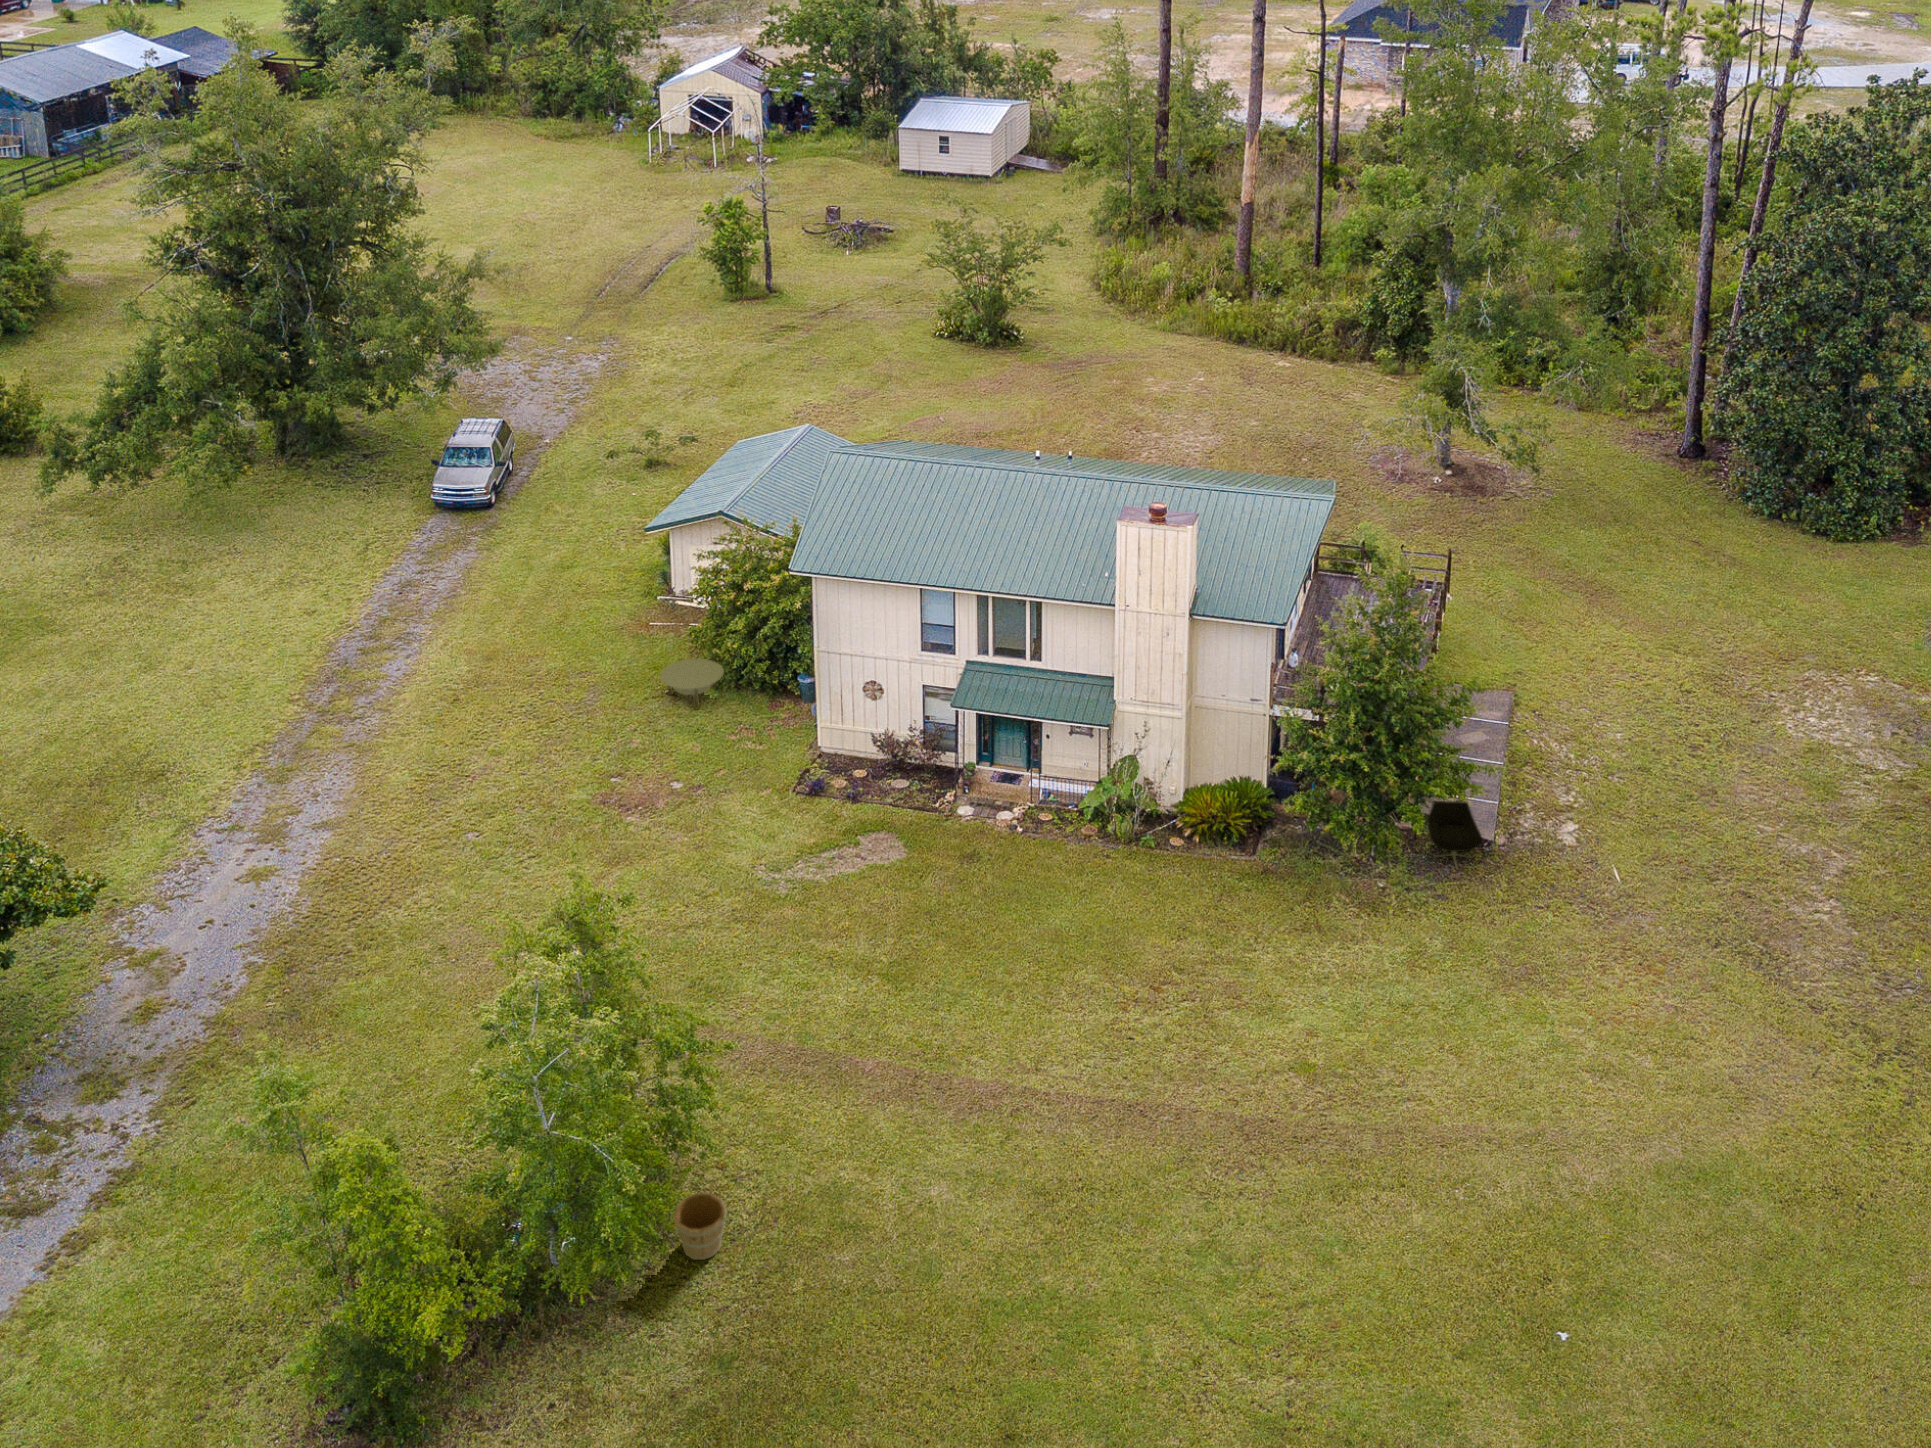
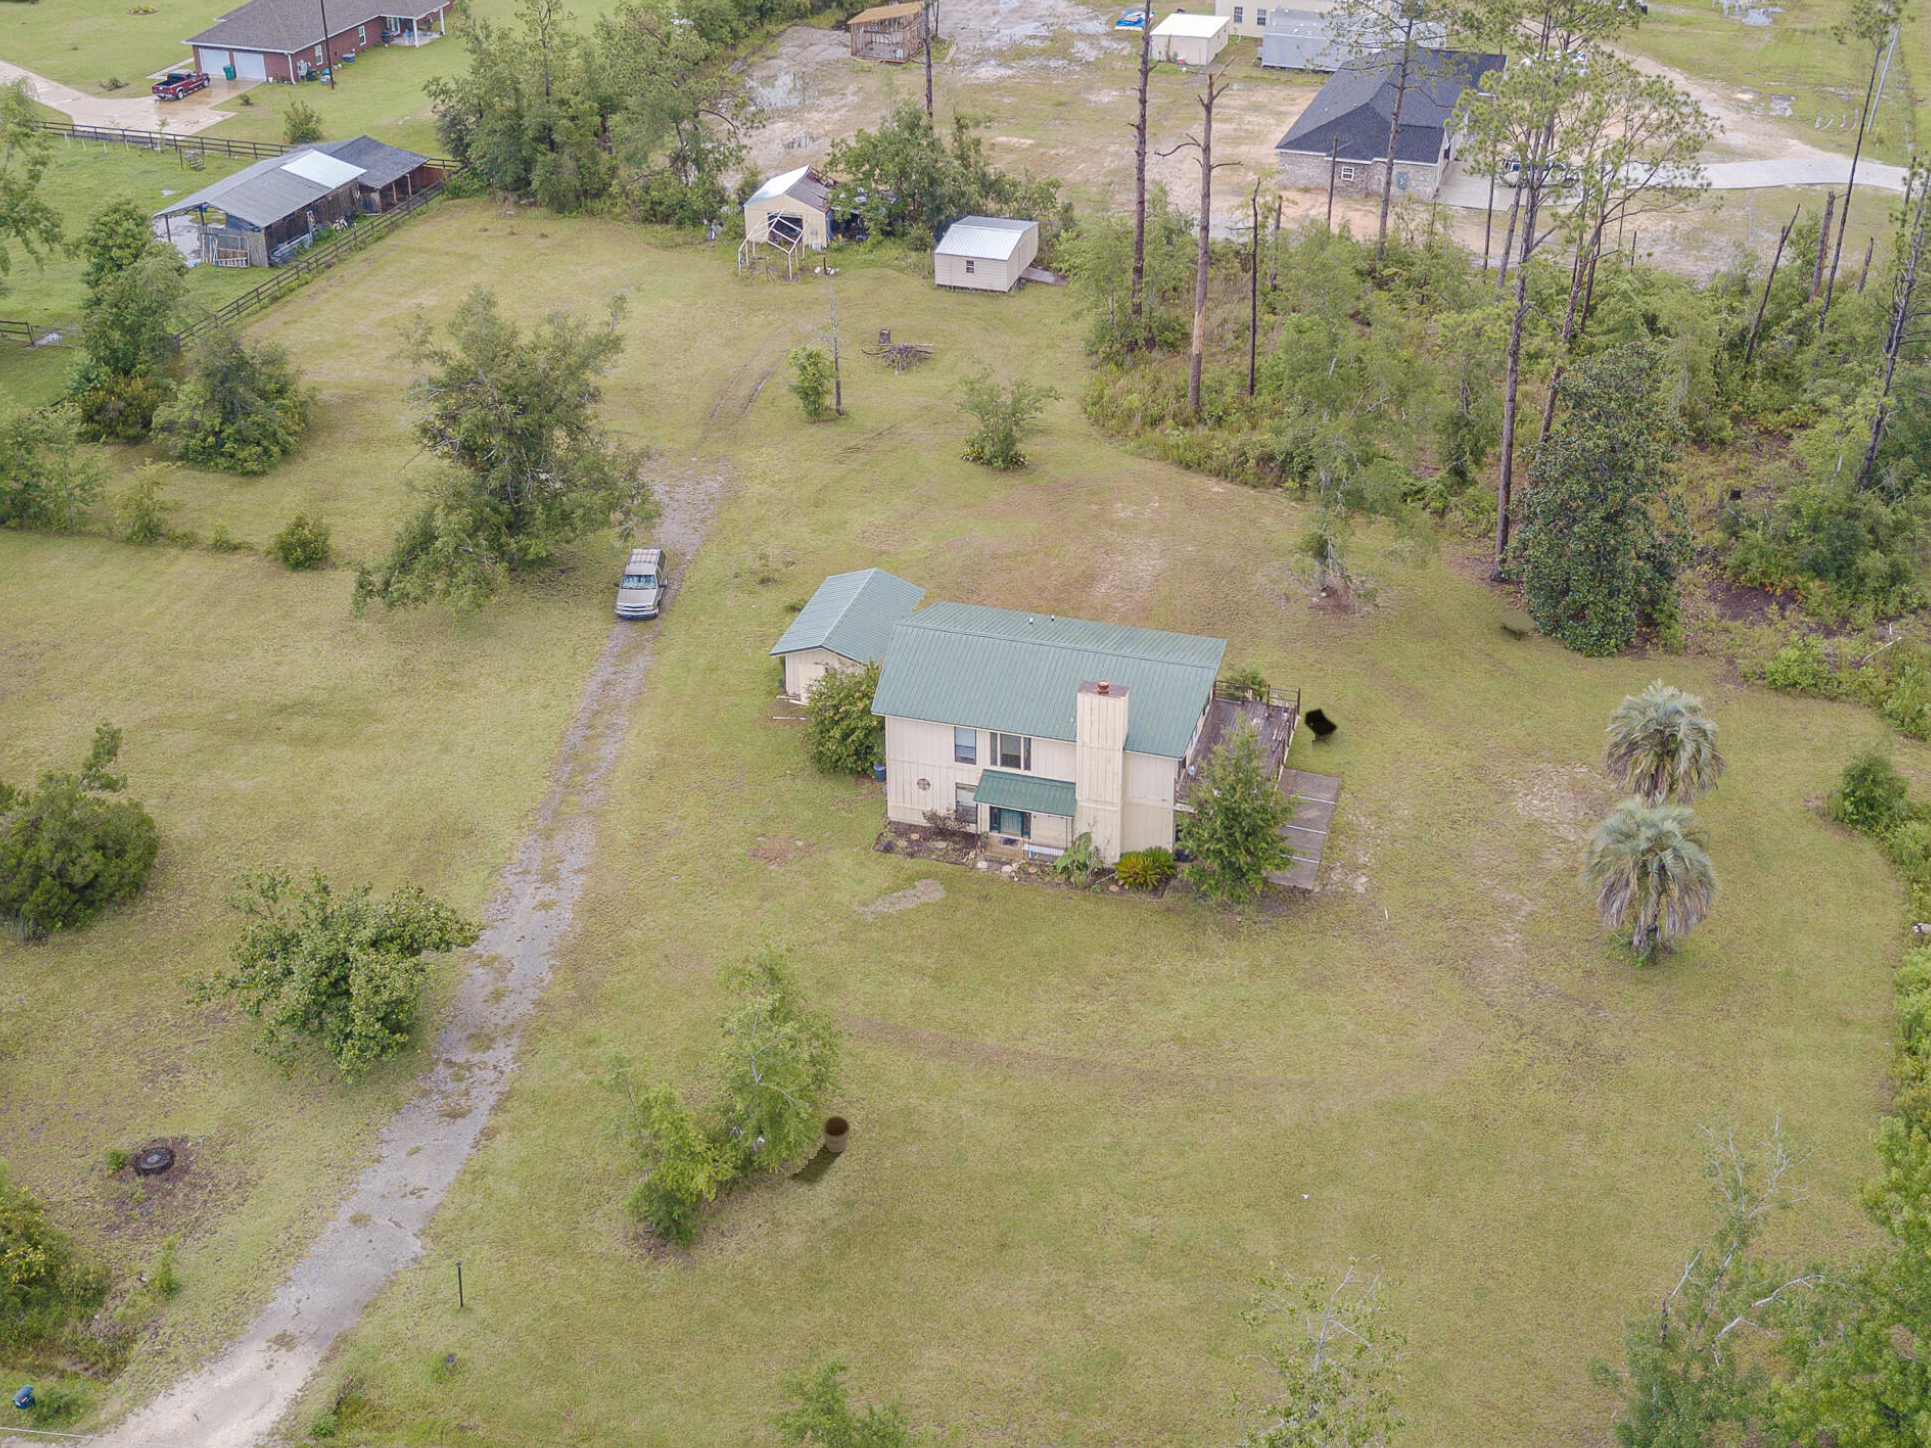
round table: present [660,658,724,709] -> present [1500,610,1536,640]
lounge chair: present [1427,801,1484,869] -> present [1304,708,1337,739]

